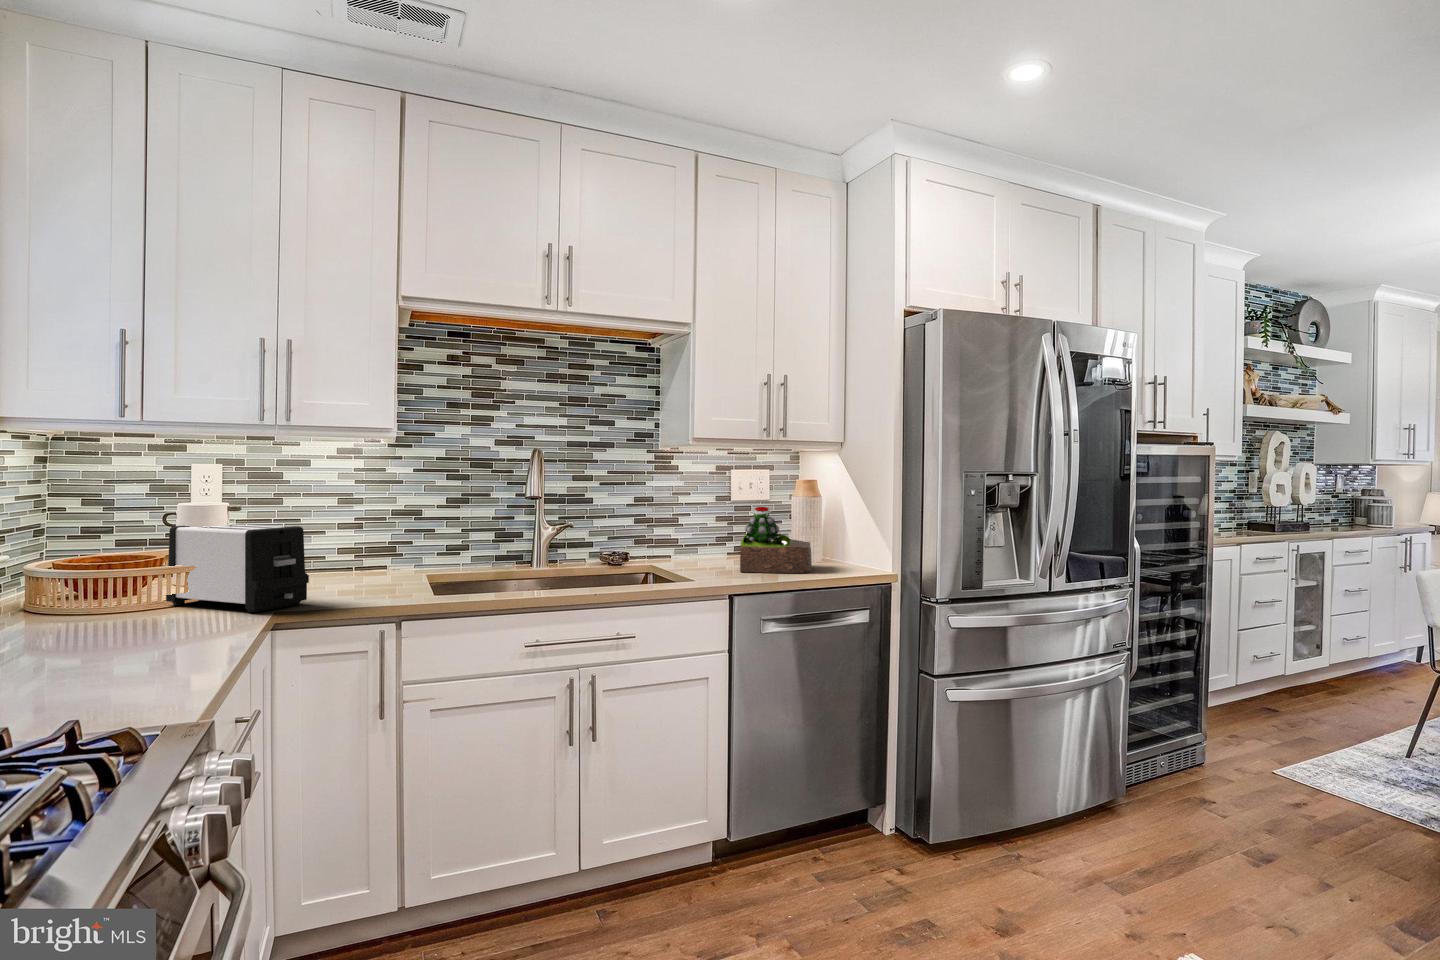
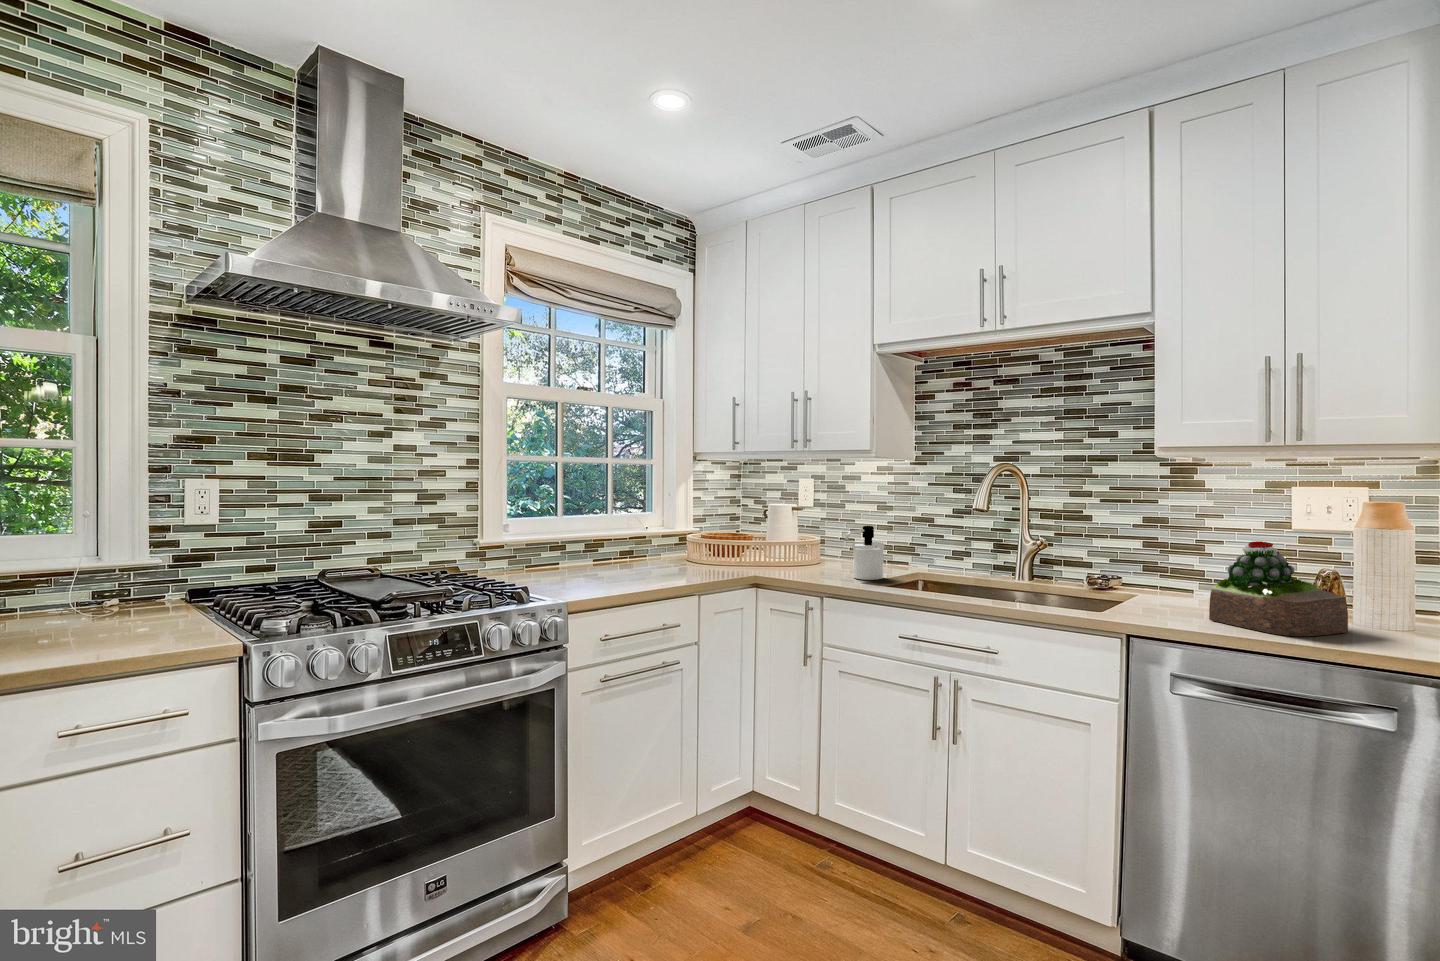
soap dispenser: none [348,520,393,589] -> present [845,526,884,580]
toaster: present [166,523,309,612] -> none [751,522,802,583]

